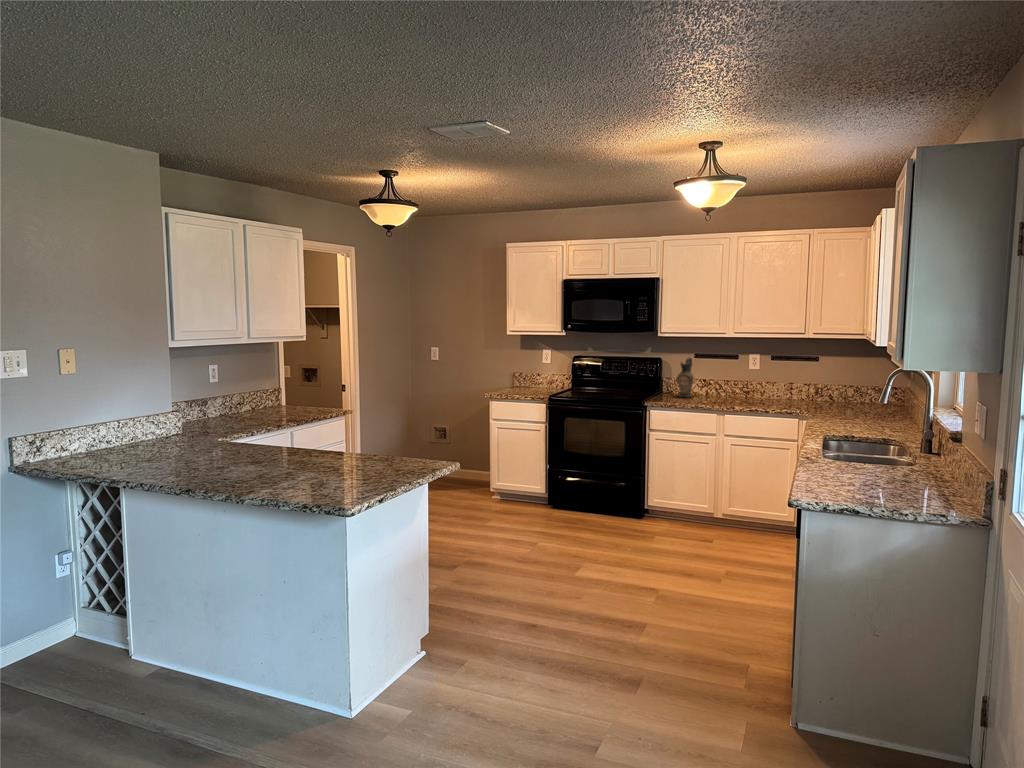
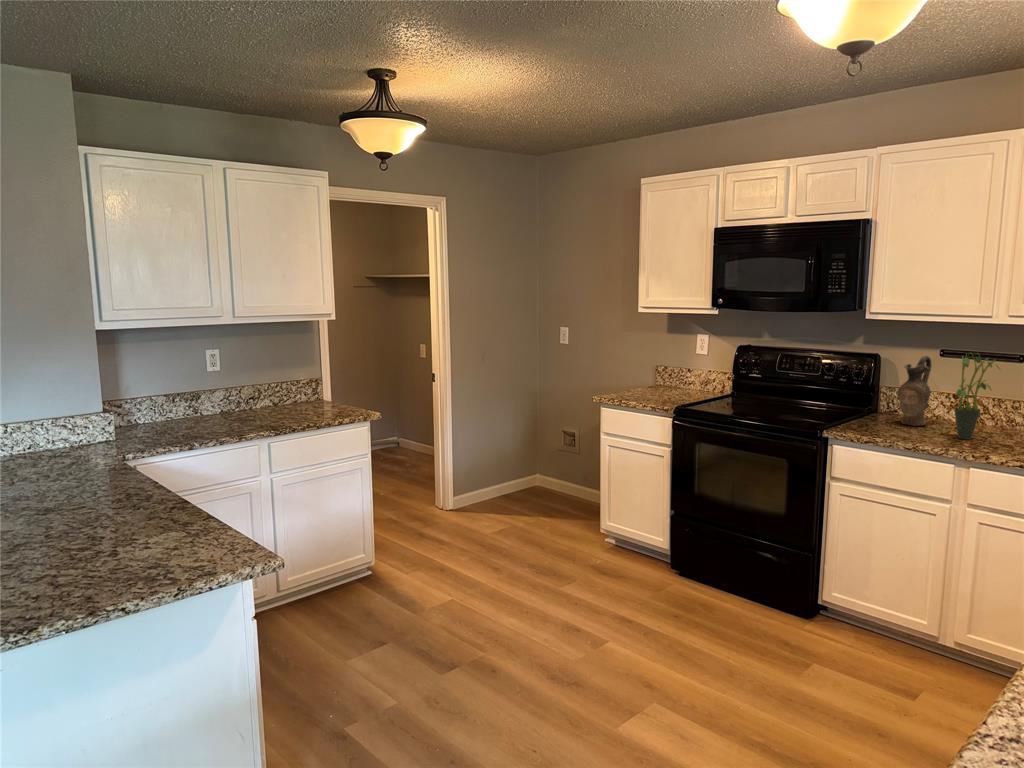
potted plant: none [709,353,731,402] -> present [954,354,1000,439]

